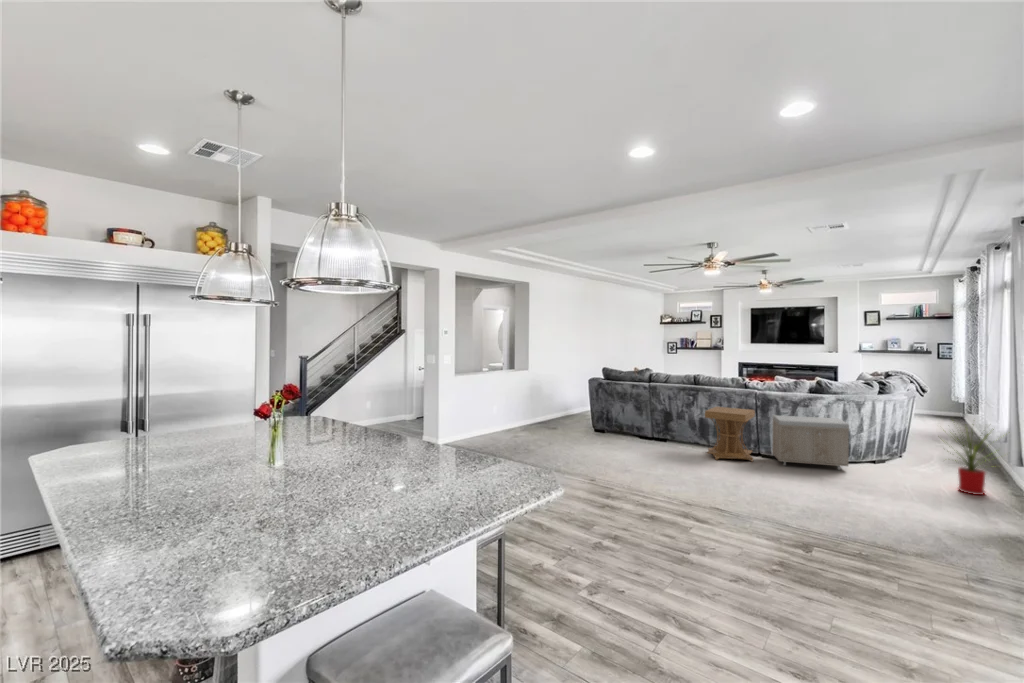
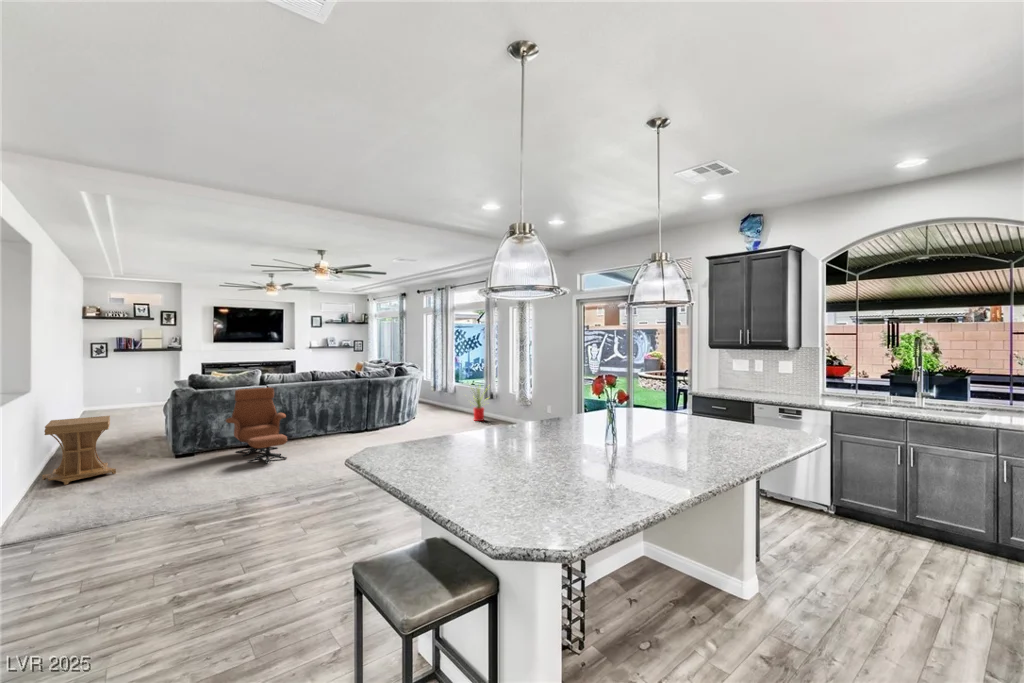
lounge chair: none [598,385,654,451] -> present [226,388,287,463]
side table: present [705,407,755,461] -> present [42,416,116,485]
storage bench: present [773,415,849,470] -> none [381,392,430,432]

